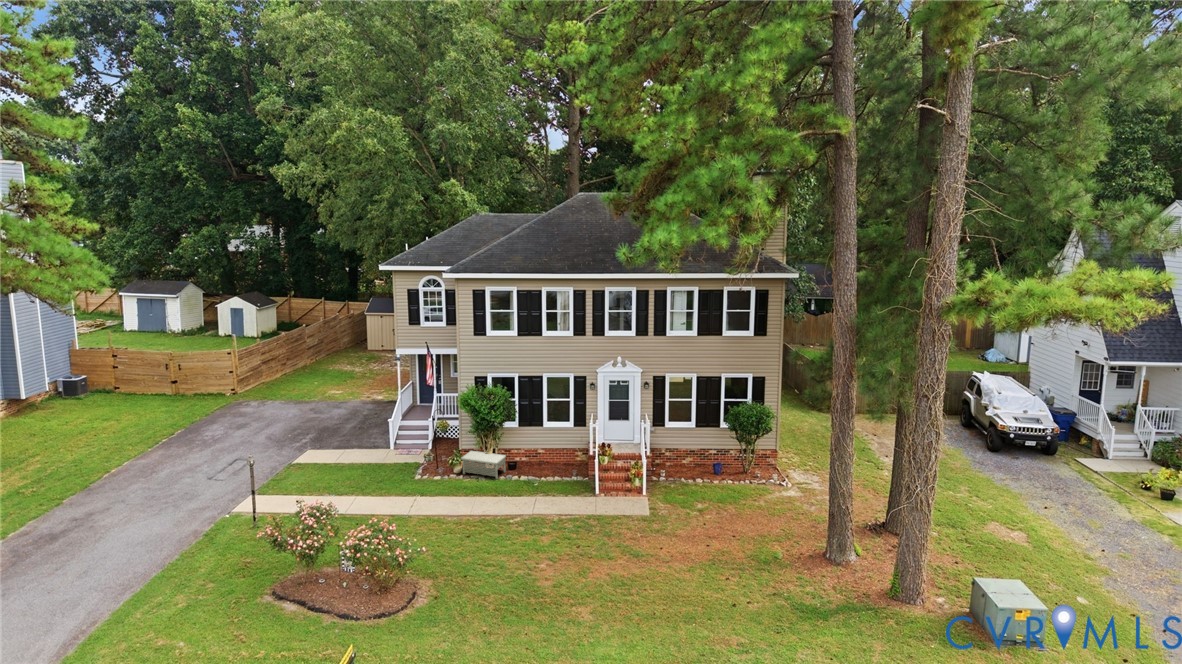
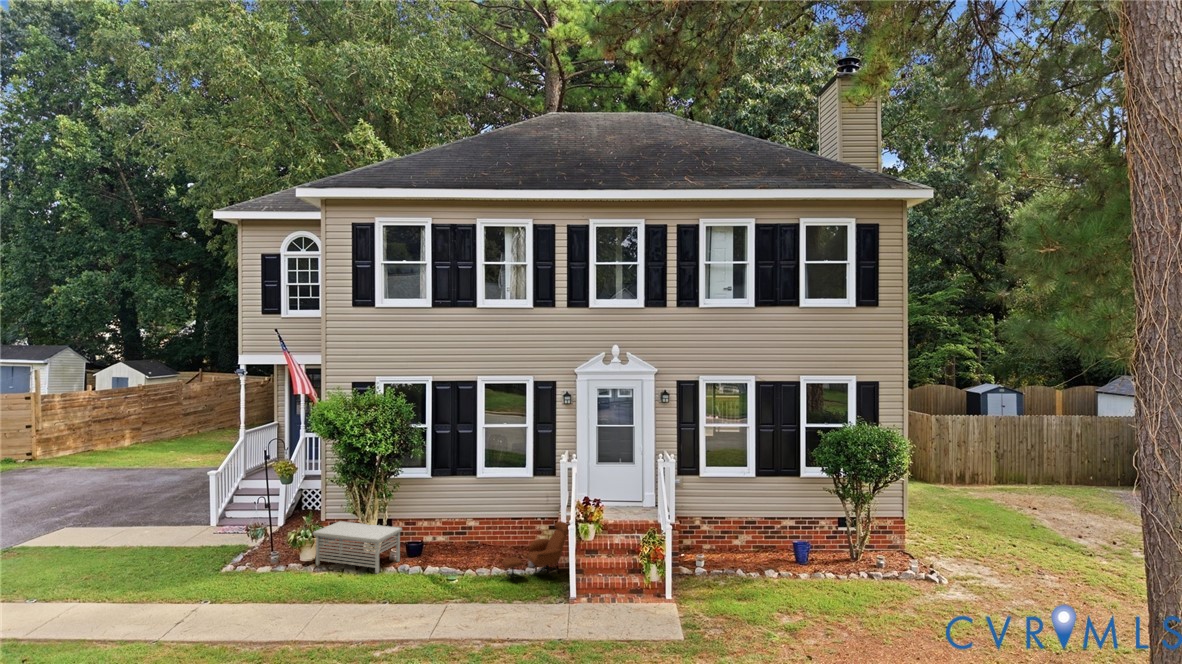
lounge chair: none [560,454,594,485] -> present [503,522,568,580]

